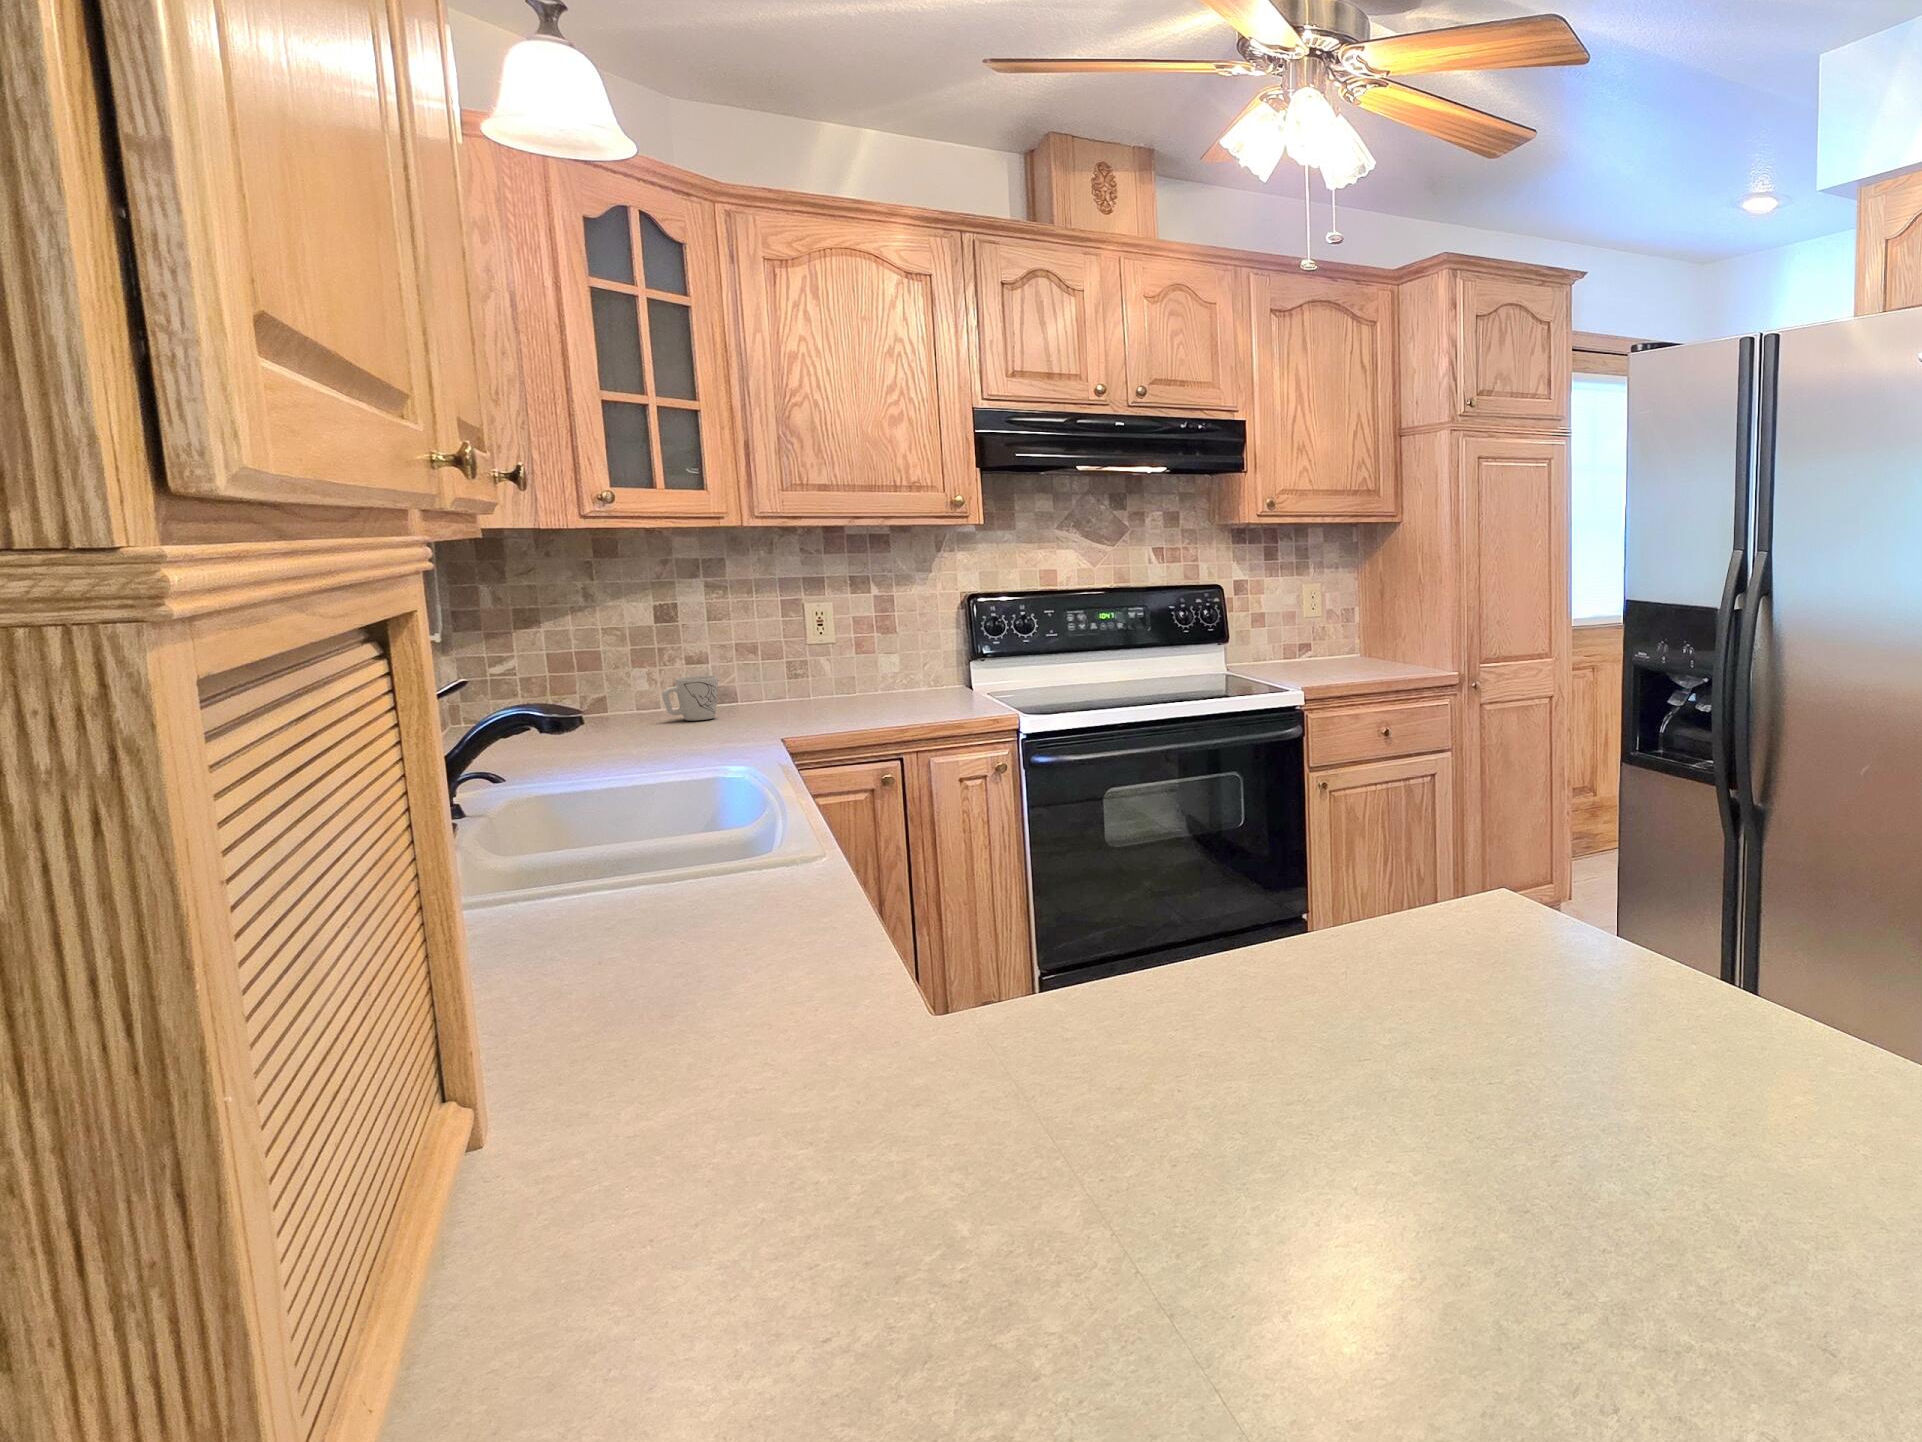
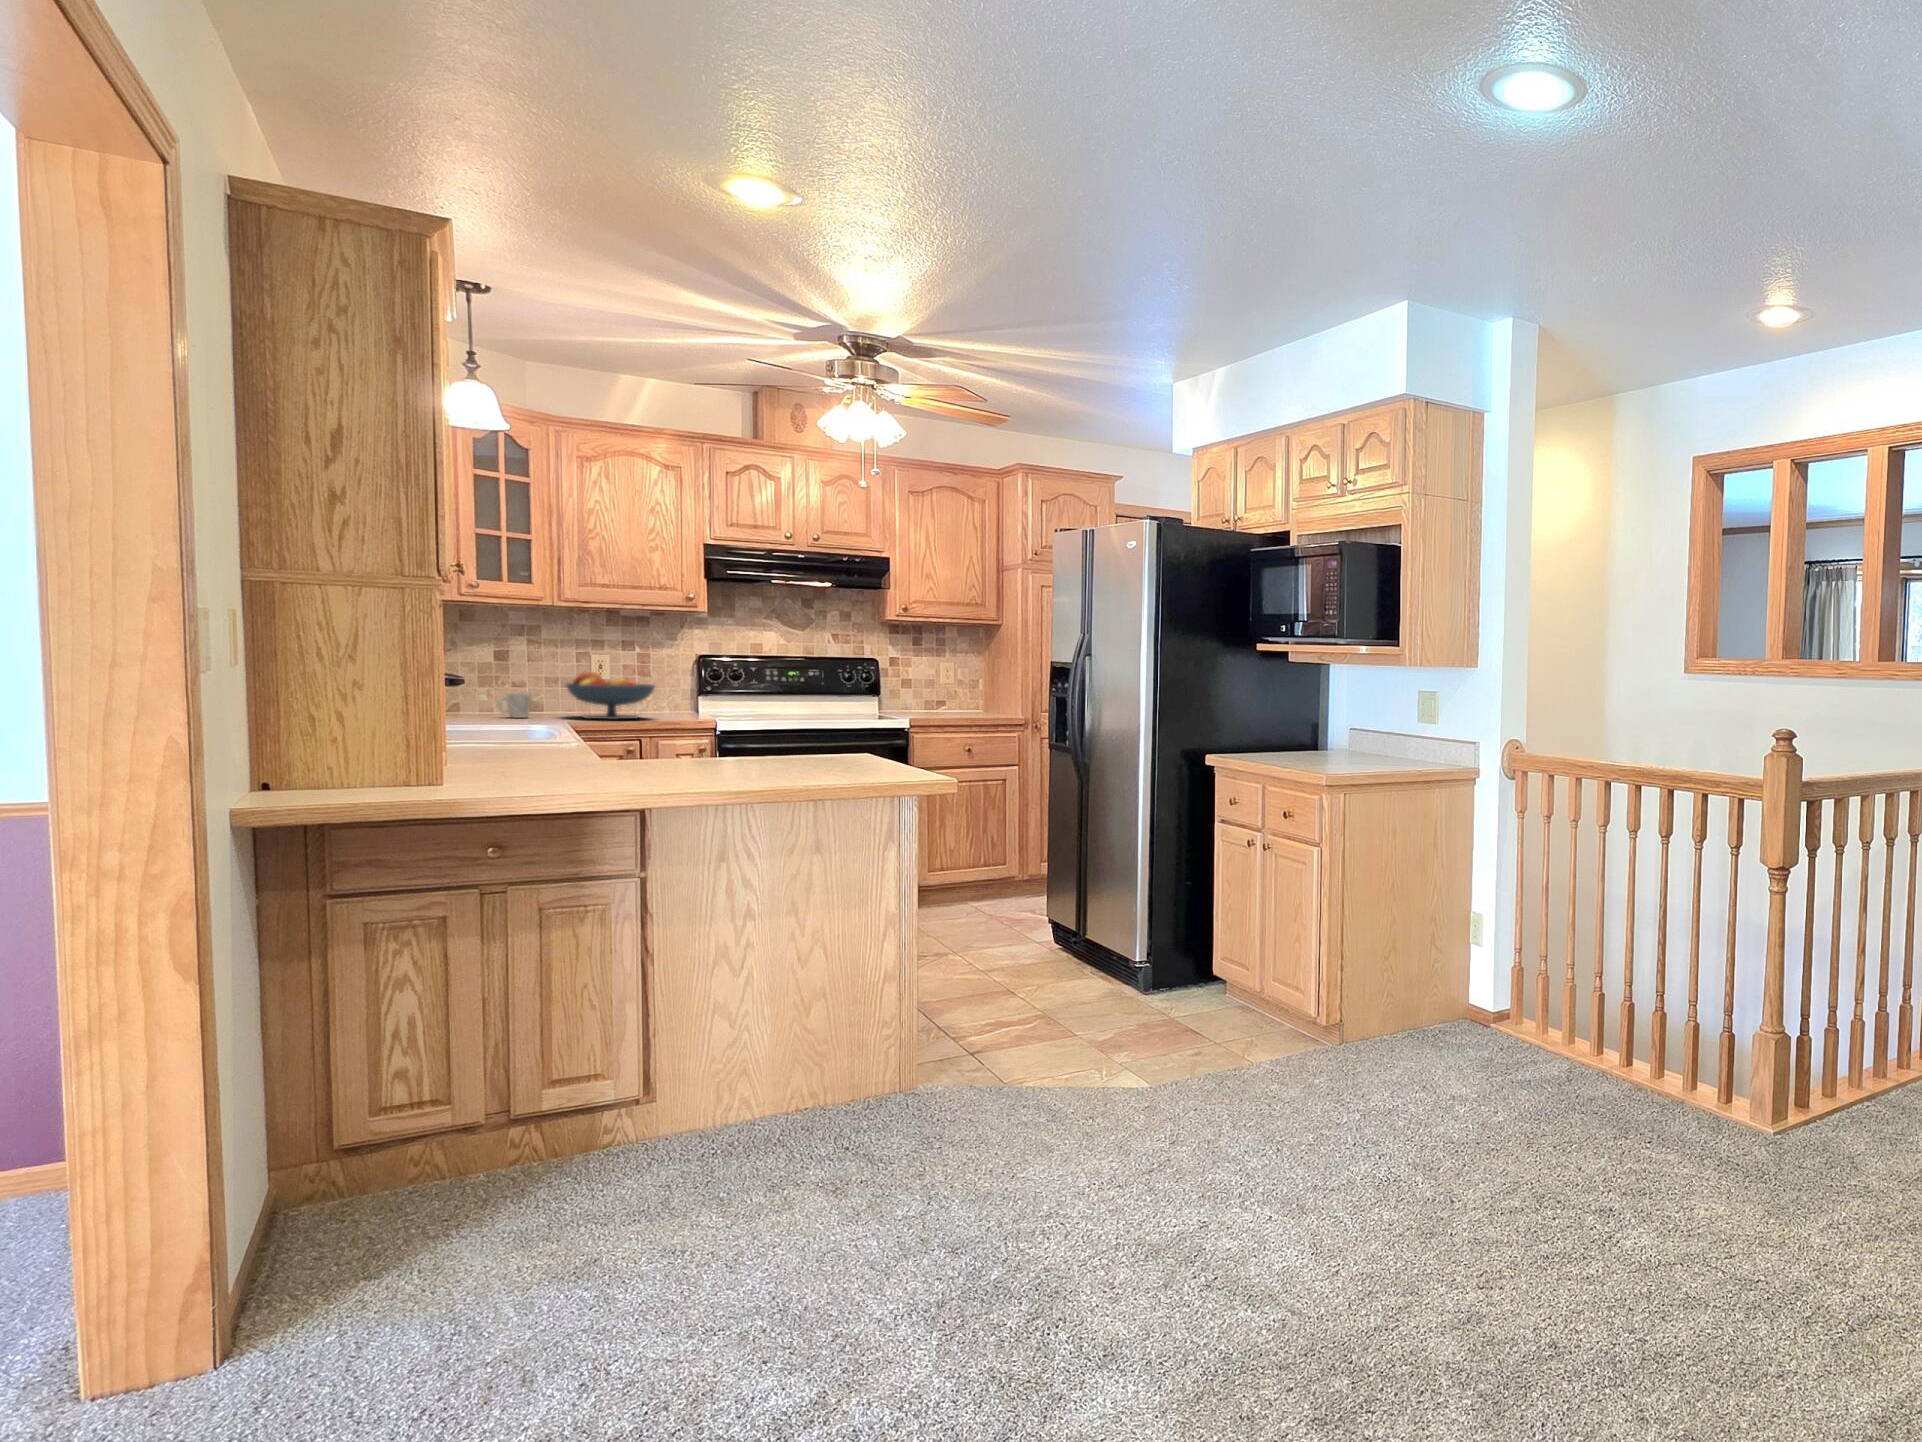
fruit bowl: none [770,632,911,713] -> present [567,672,655,719]

